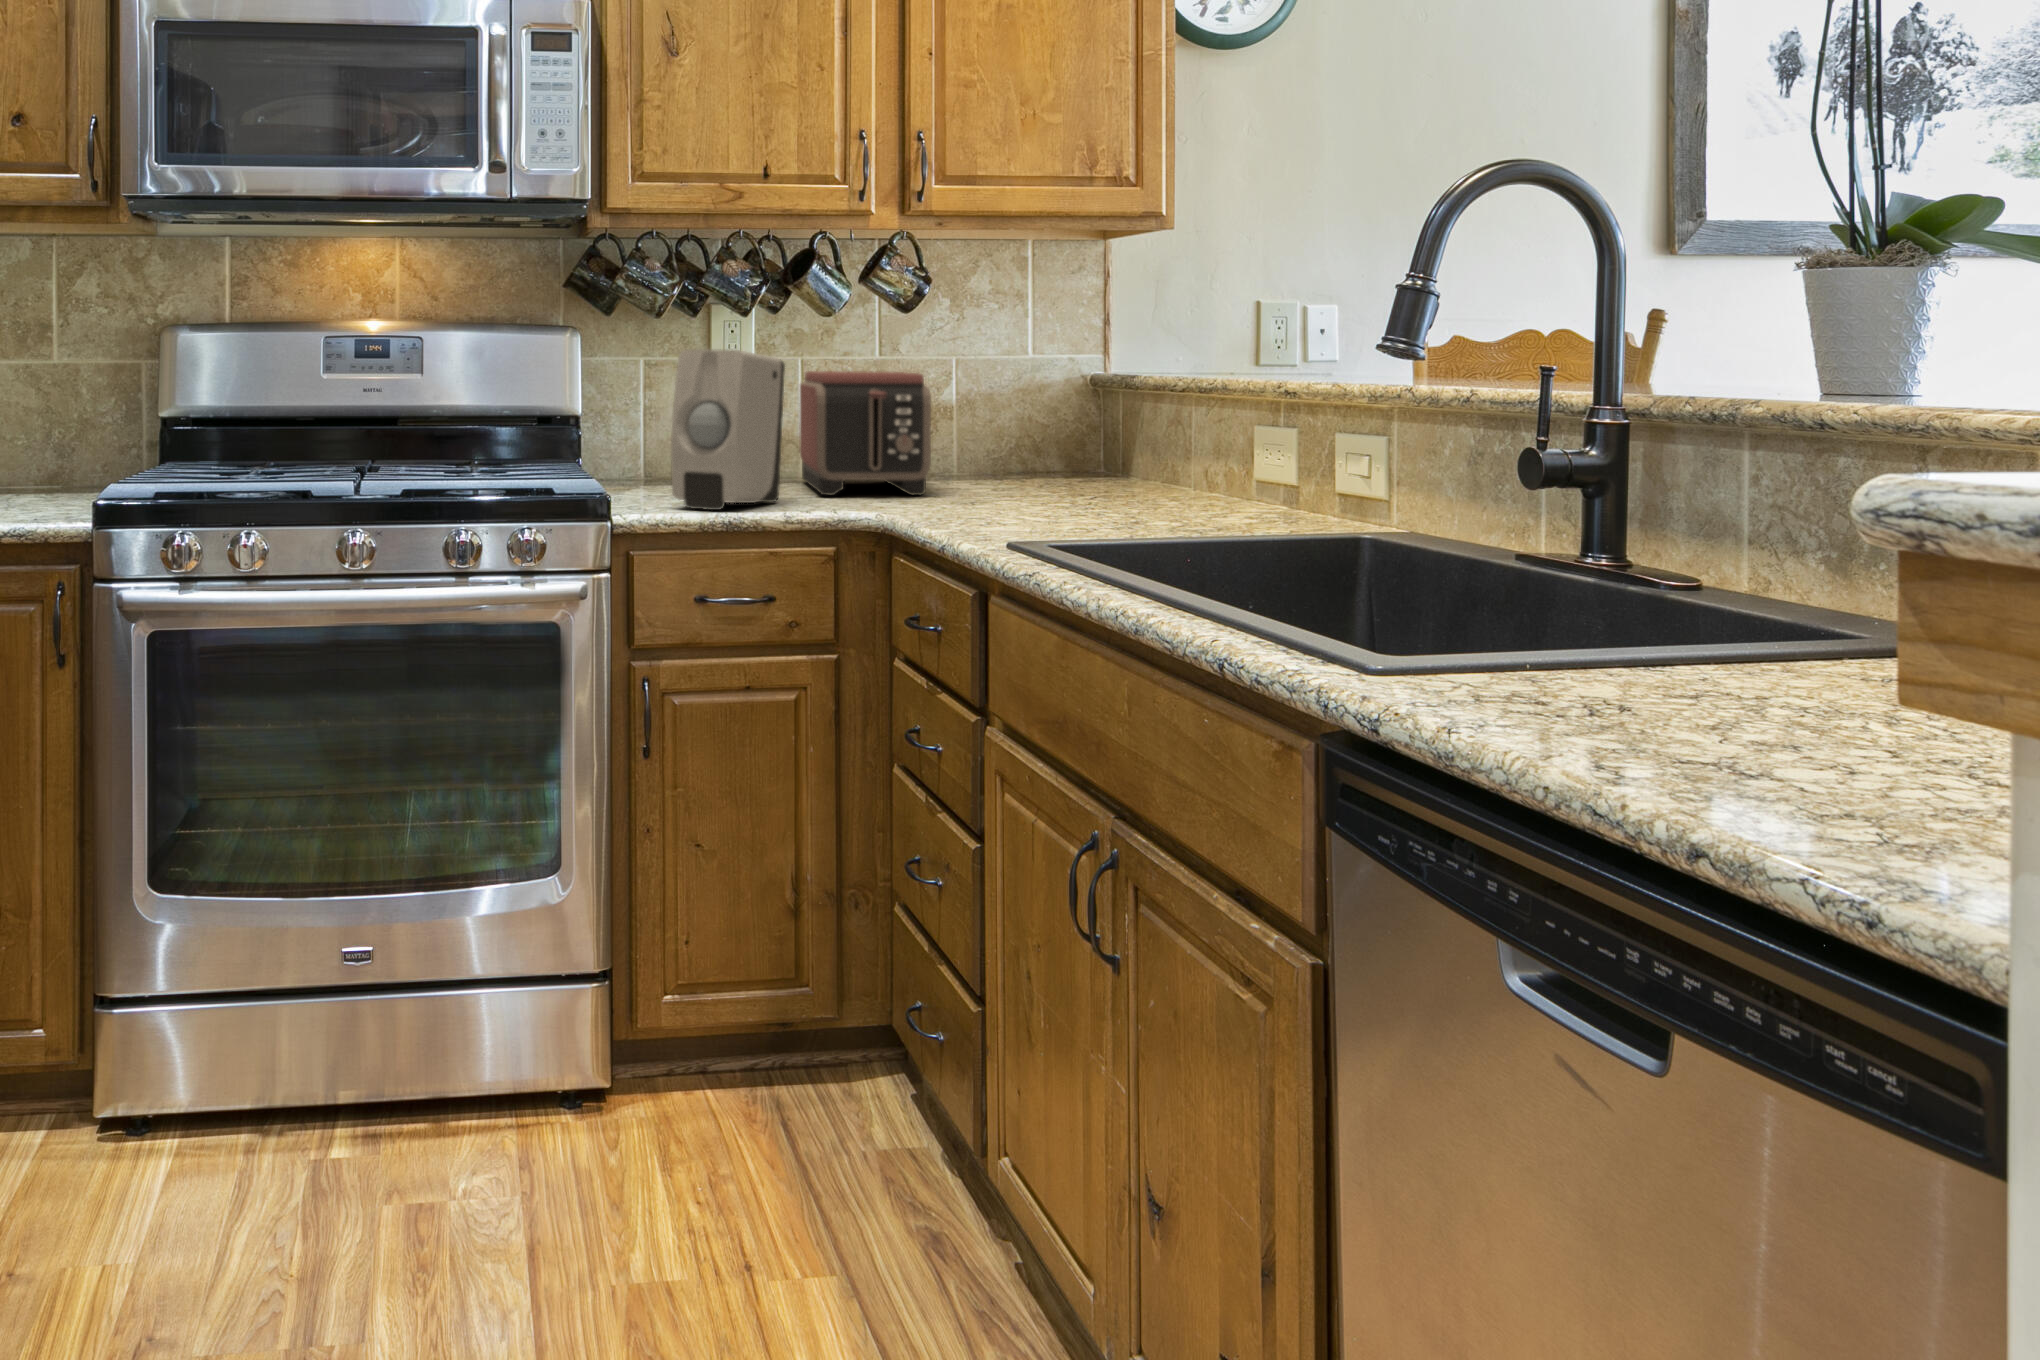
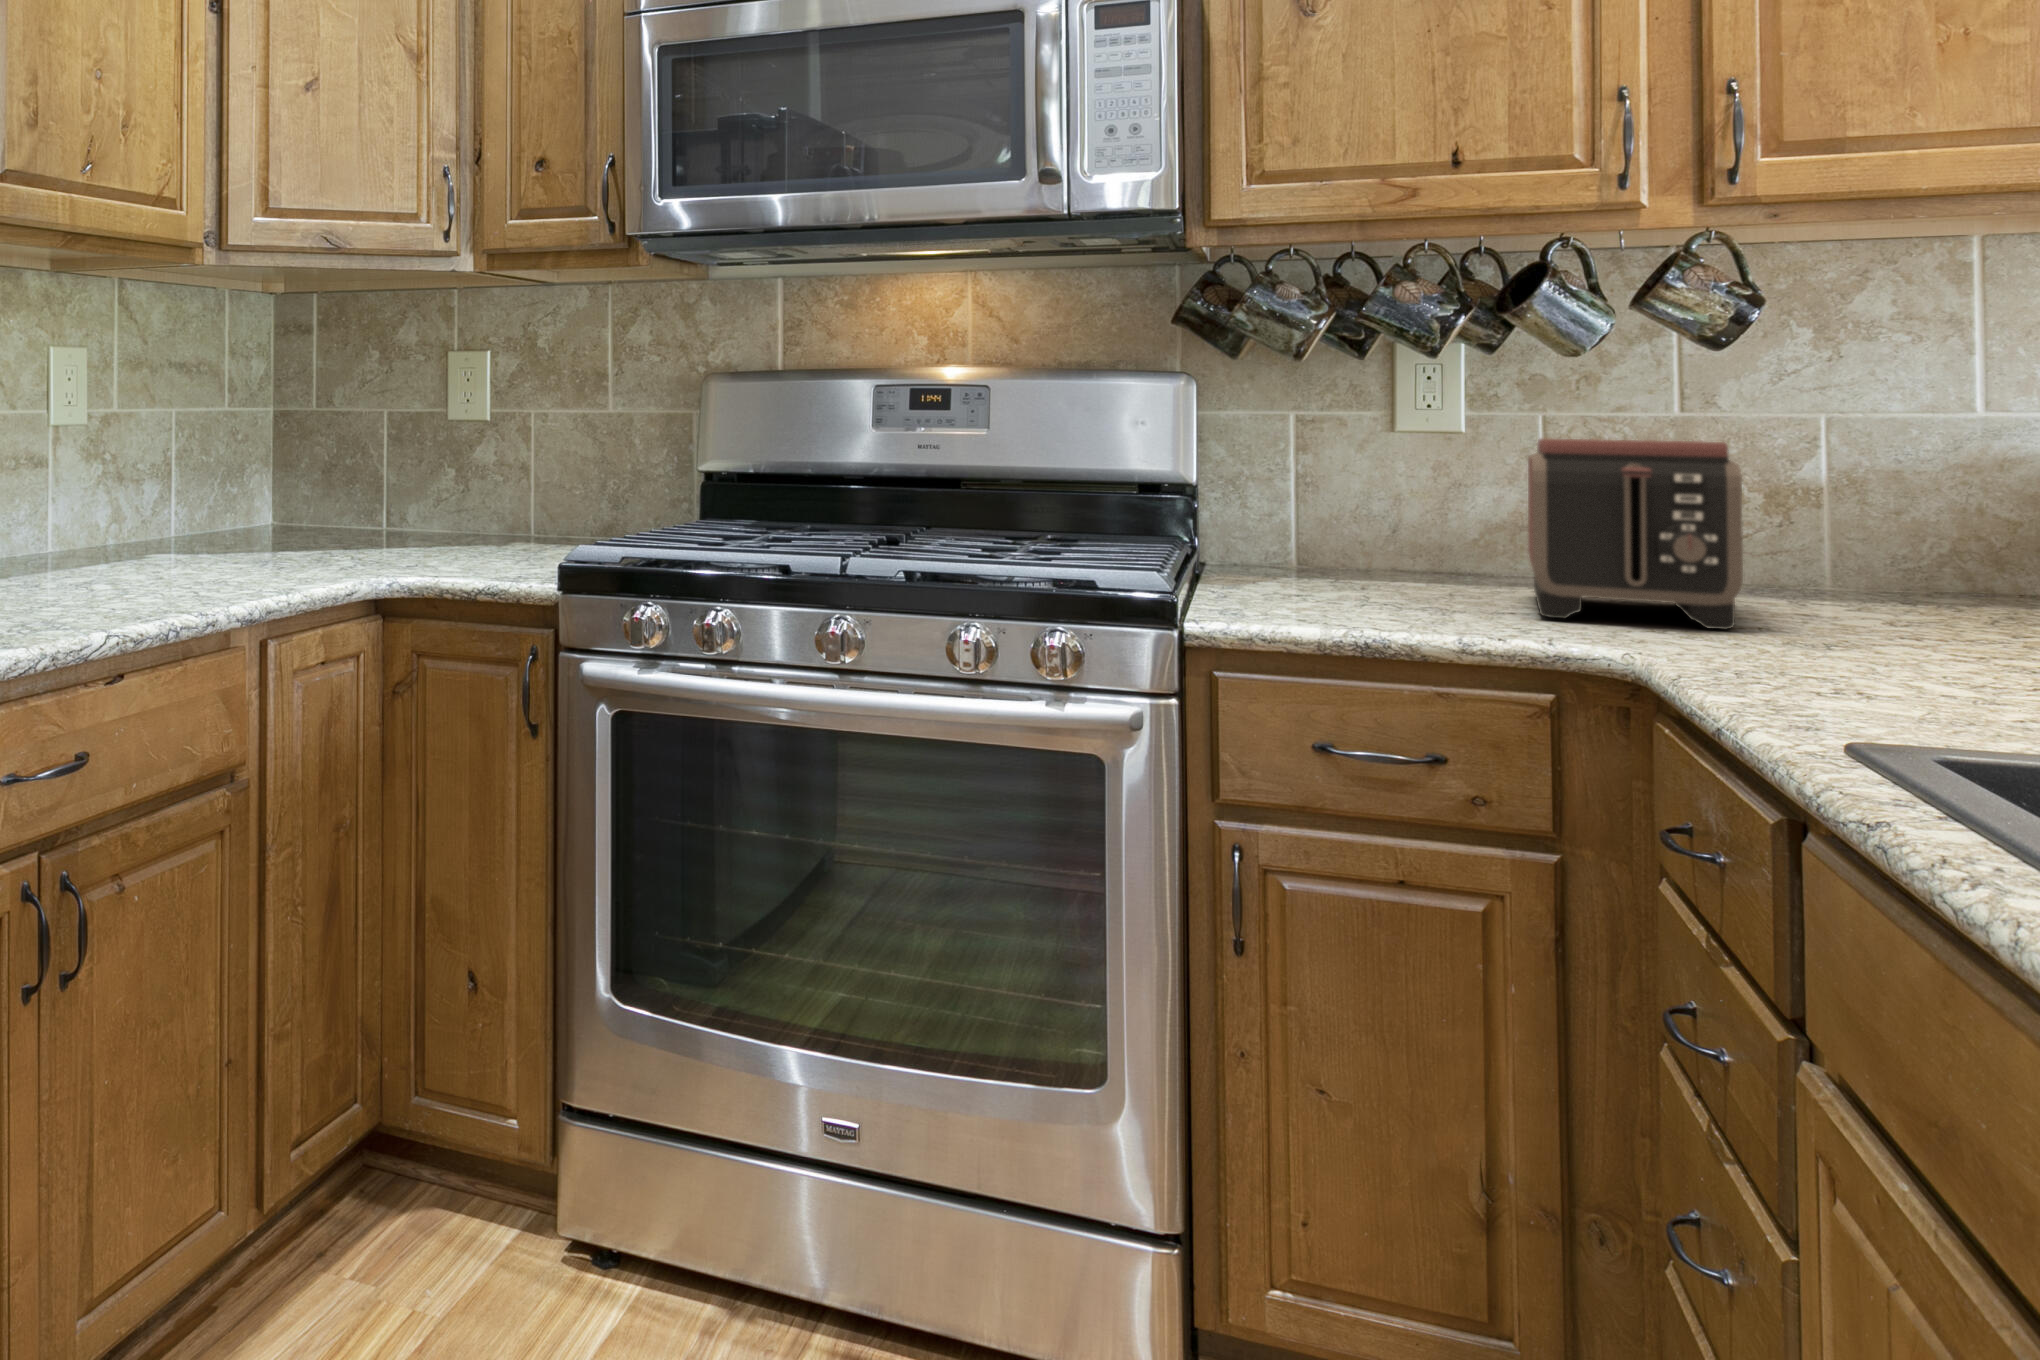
soap dispenser: present [671,349,785,510] -> none [1282,401,1471,625]

